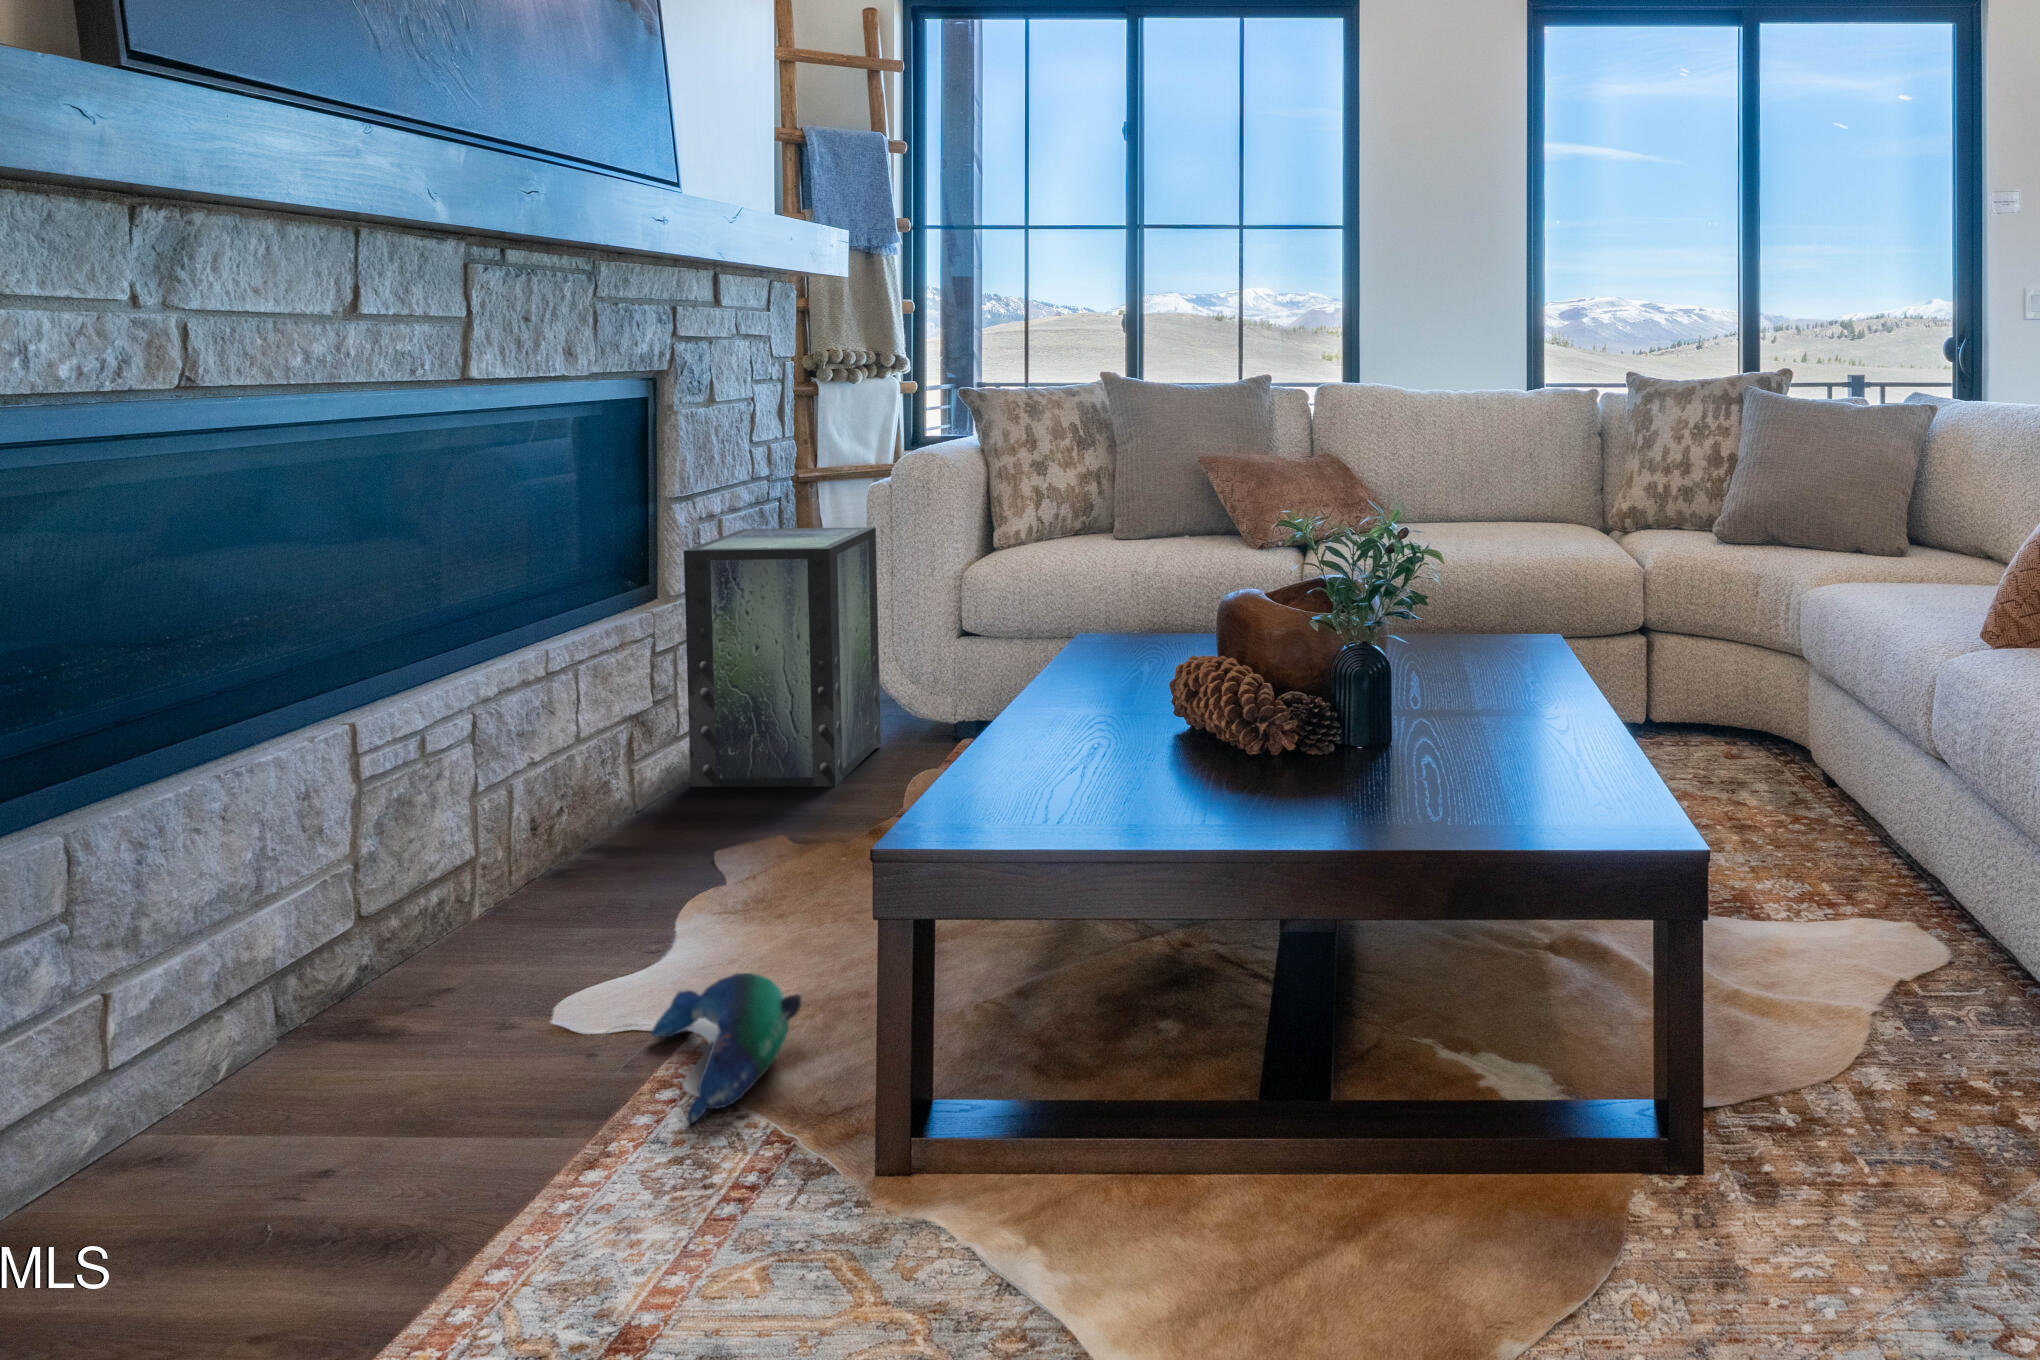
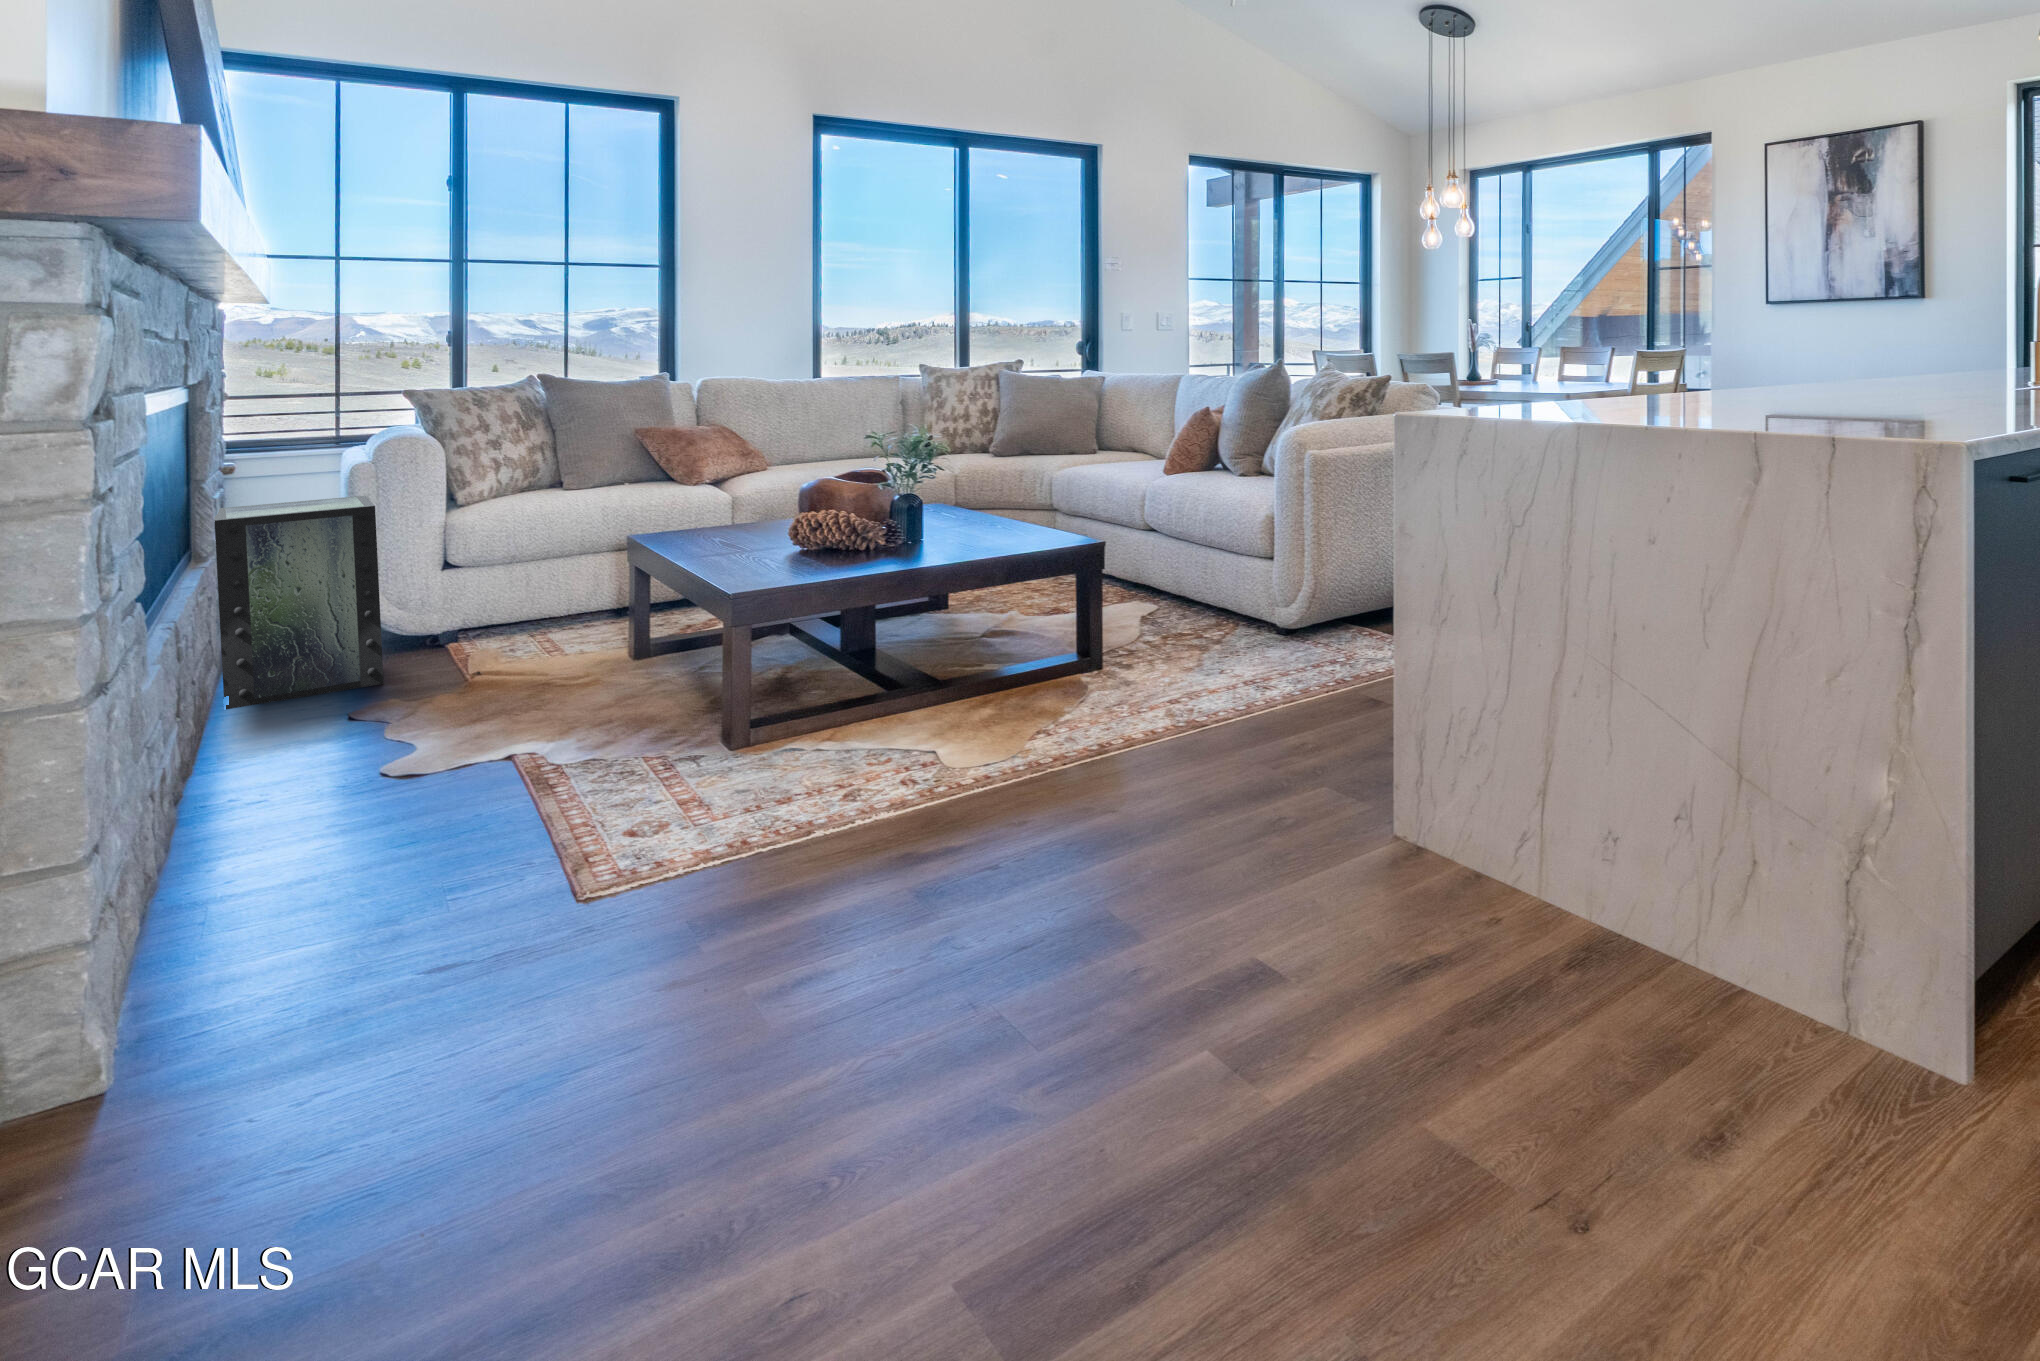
plush toy: present [652,973,801,1123] -> none [524,698,646,754]

